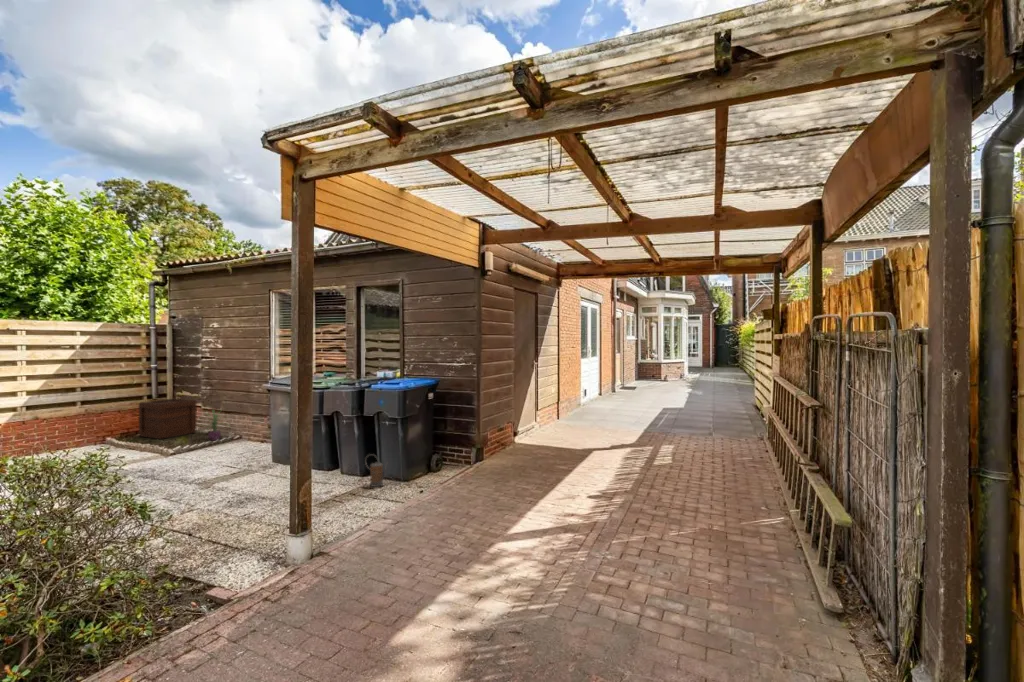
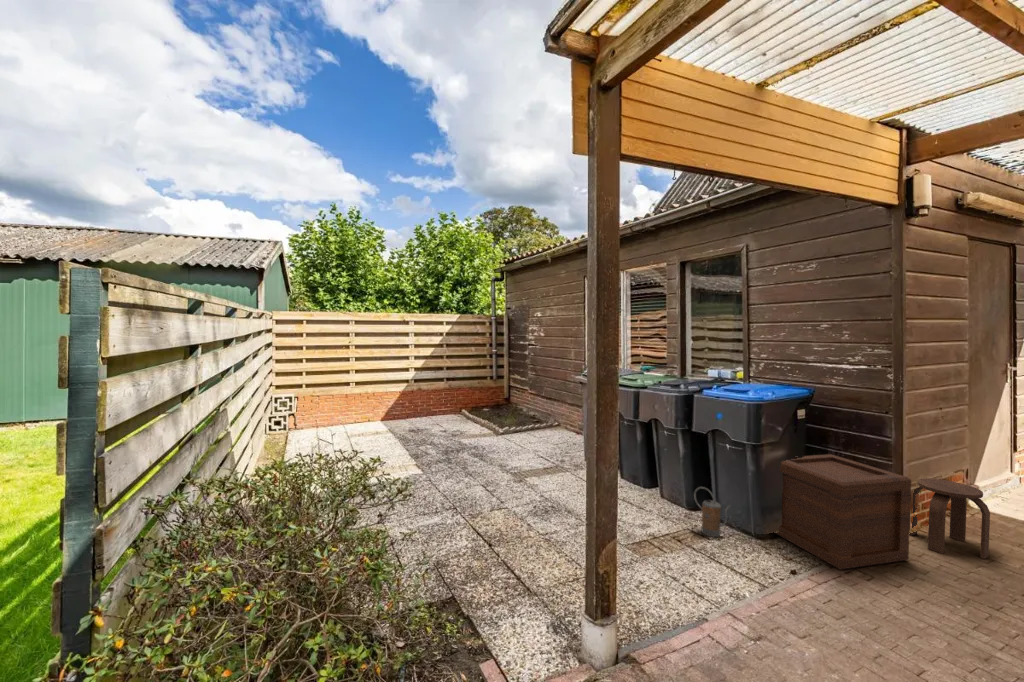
wooden crate: present [139,399,196,439] -> present [776,454,911,570]
decorative plant: present [207,410,221,441] -> none [521,395,552,426]
stool: none [488,426,519,466] -> present [910,479,990,559]

